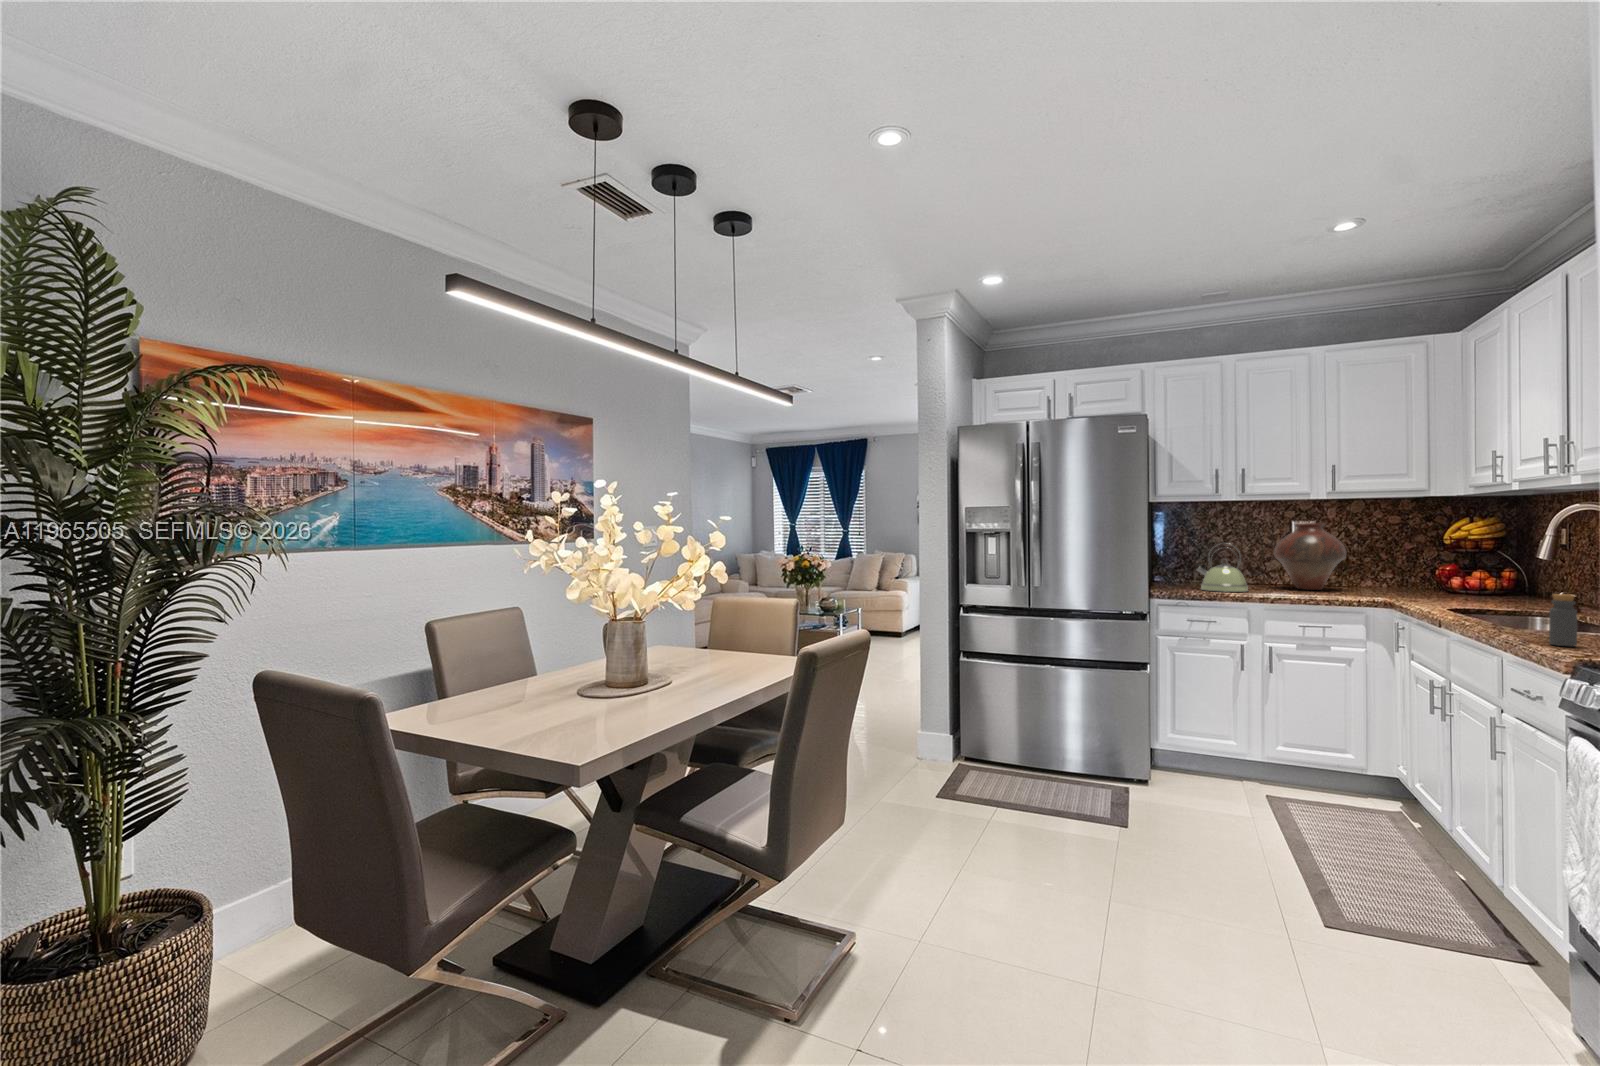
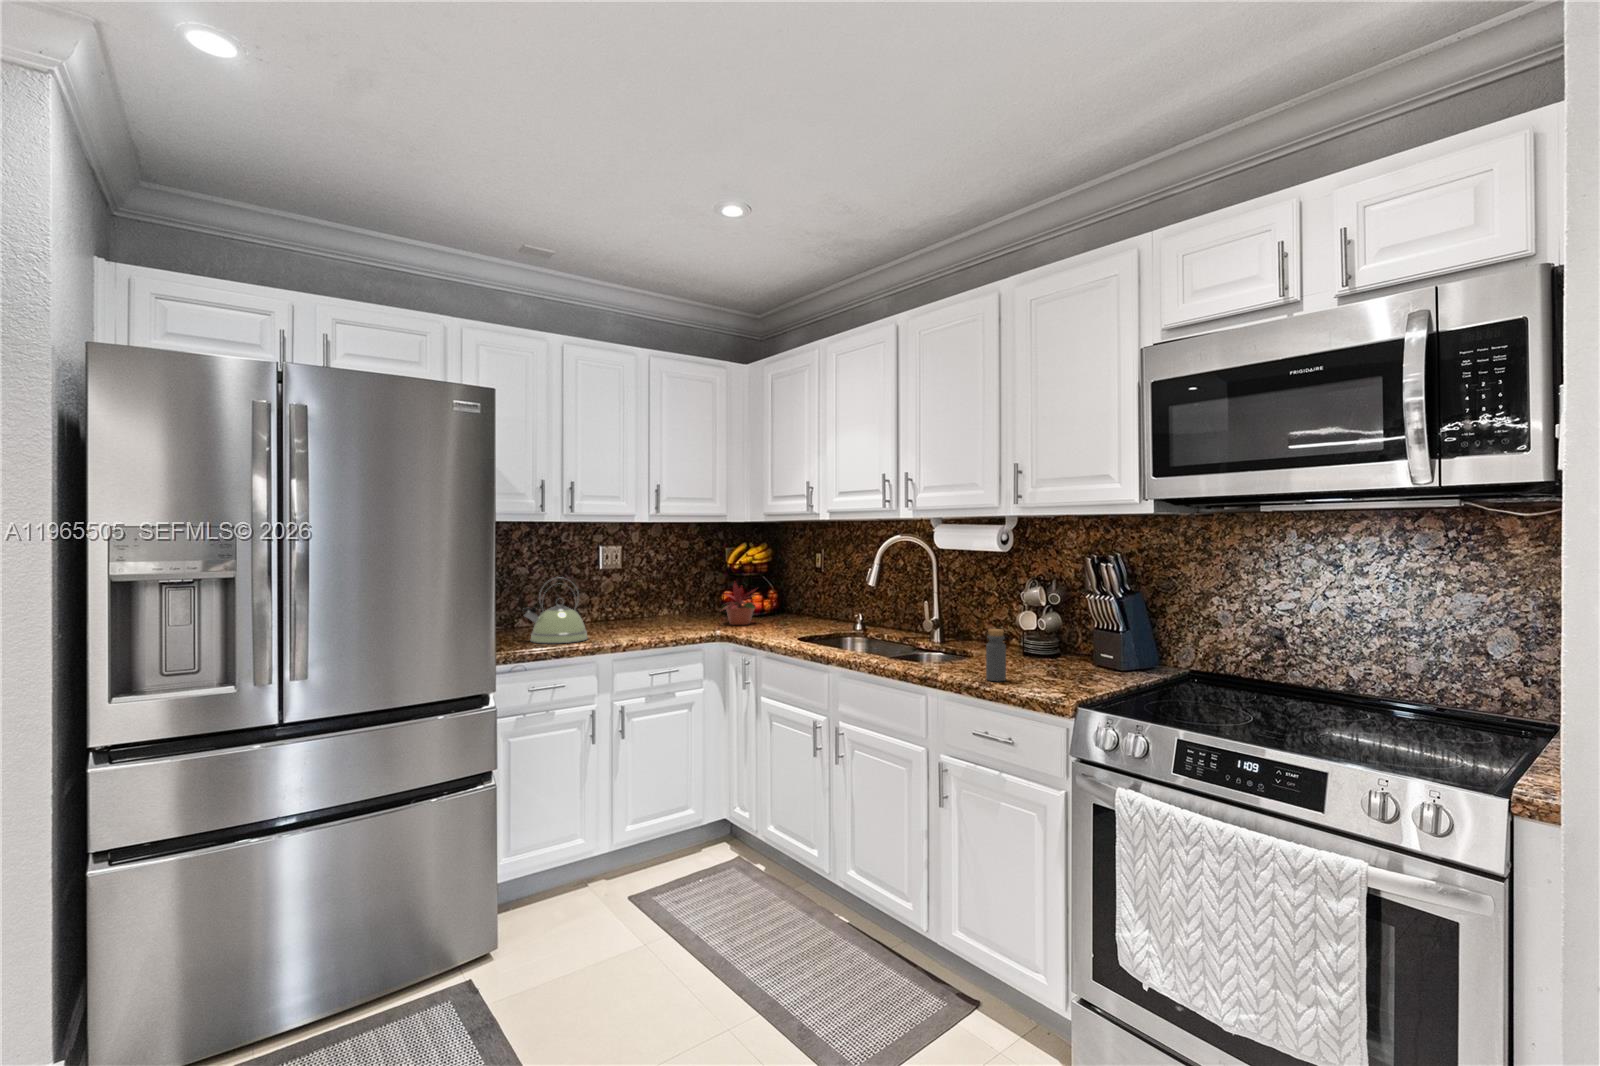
vase: present [1274,523,1346,590] -> none [594,549,666,627]
potted plant: none [1400,553,1465,597] -> present [723,581,755,625]

